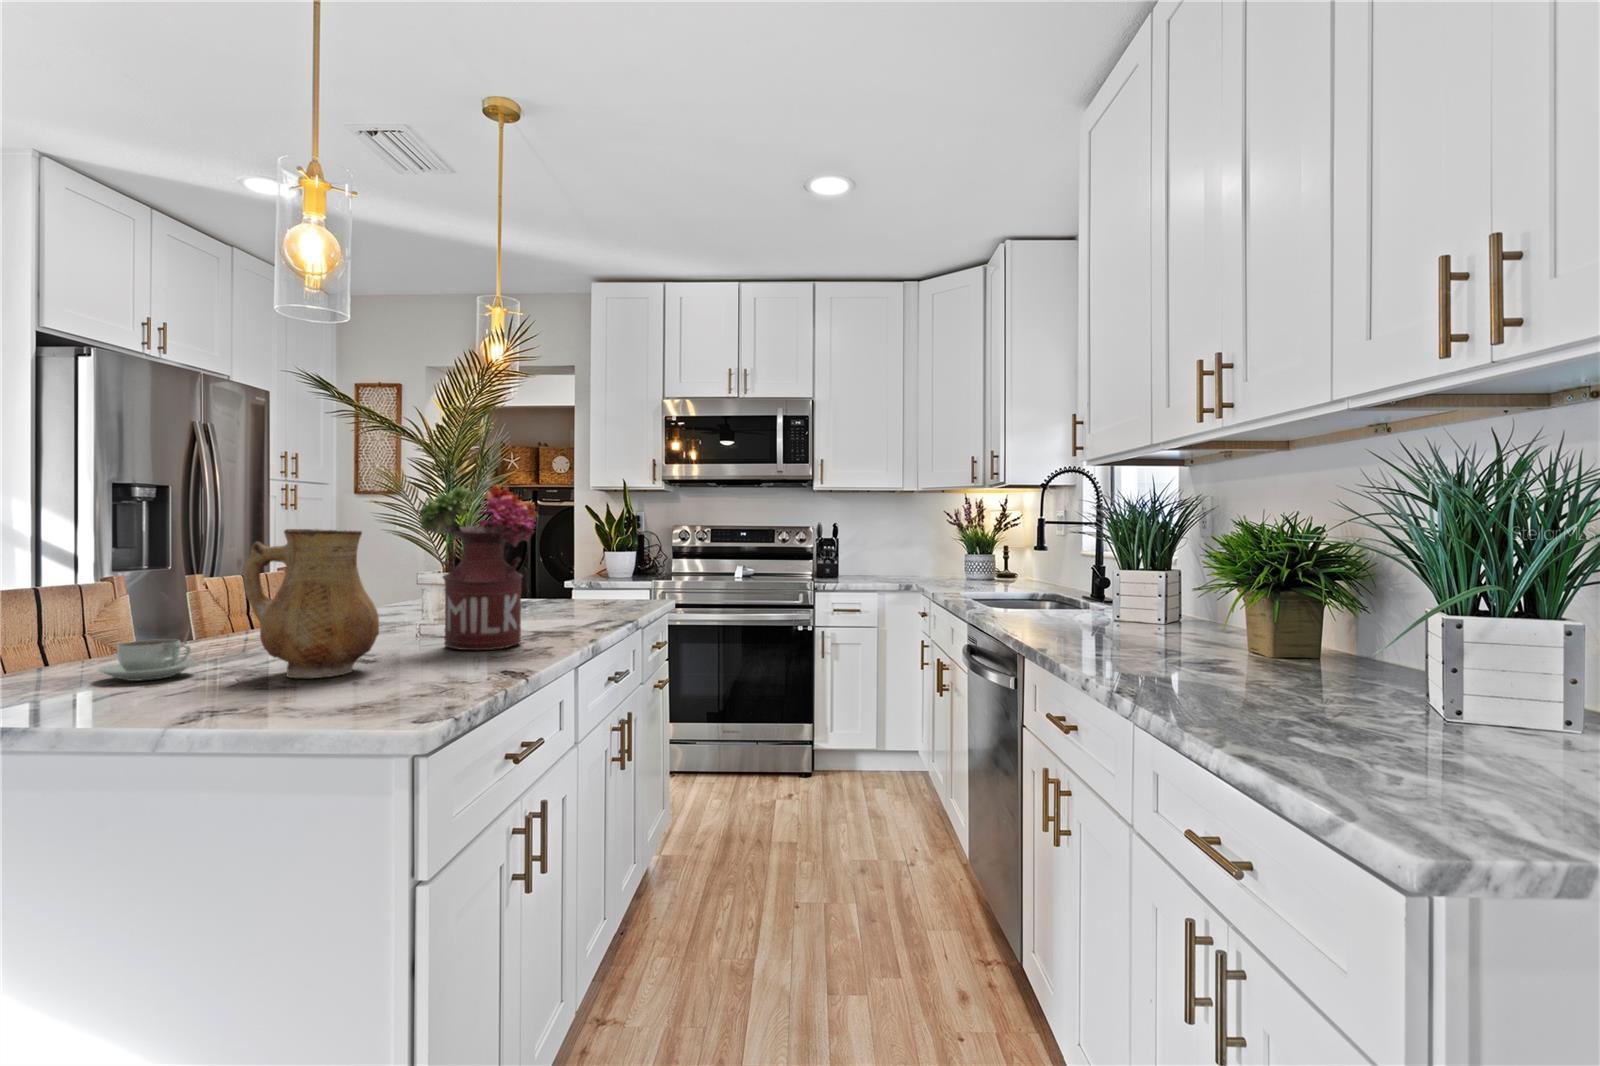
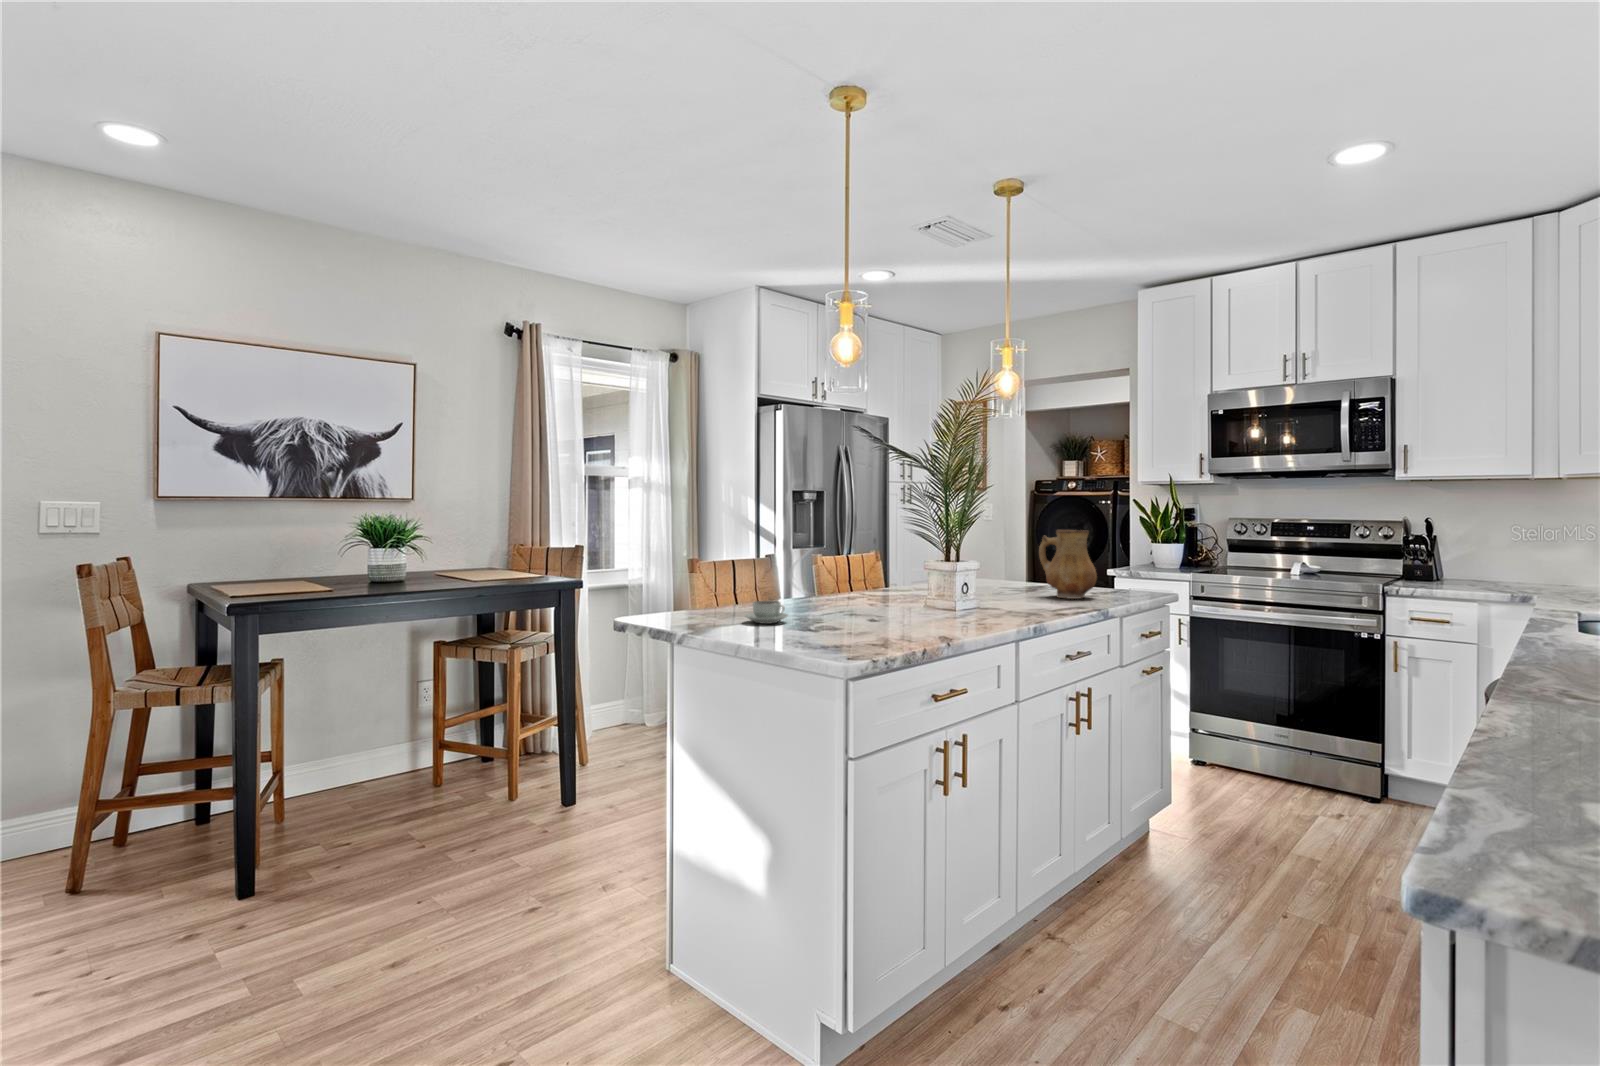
flower arrangement: present [418,484,538,650] -> none [911,502,999,625]
ceramic pitcher: present [243,529,379,678] -> present [1039,530,1097,599]

